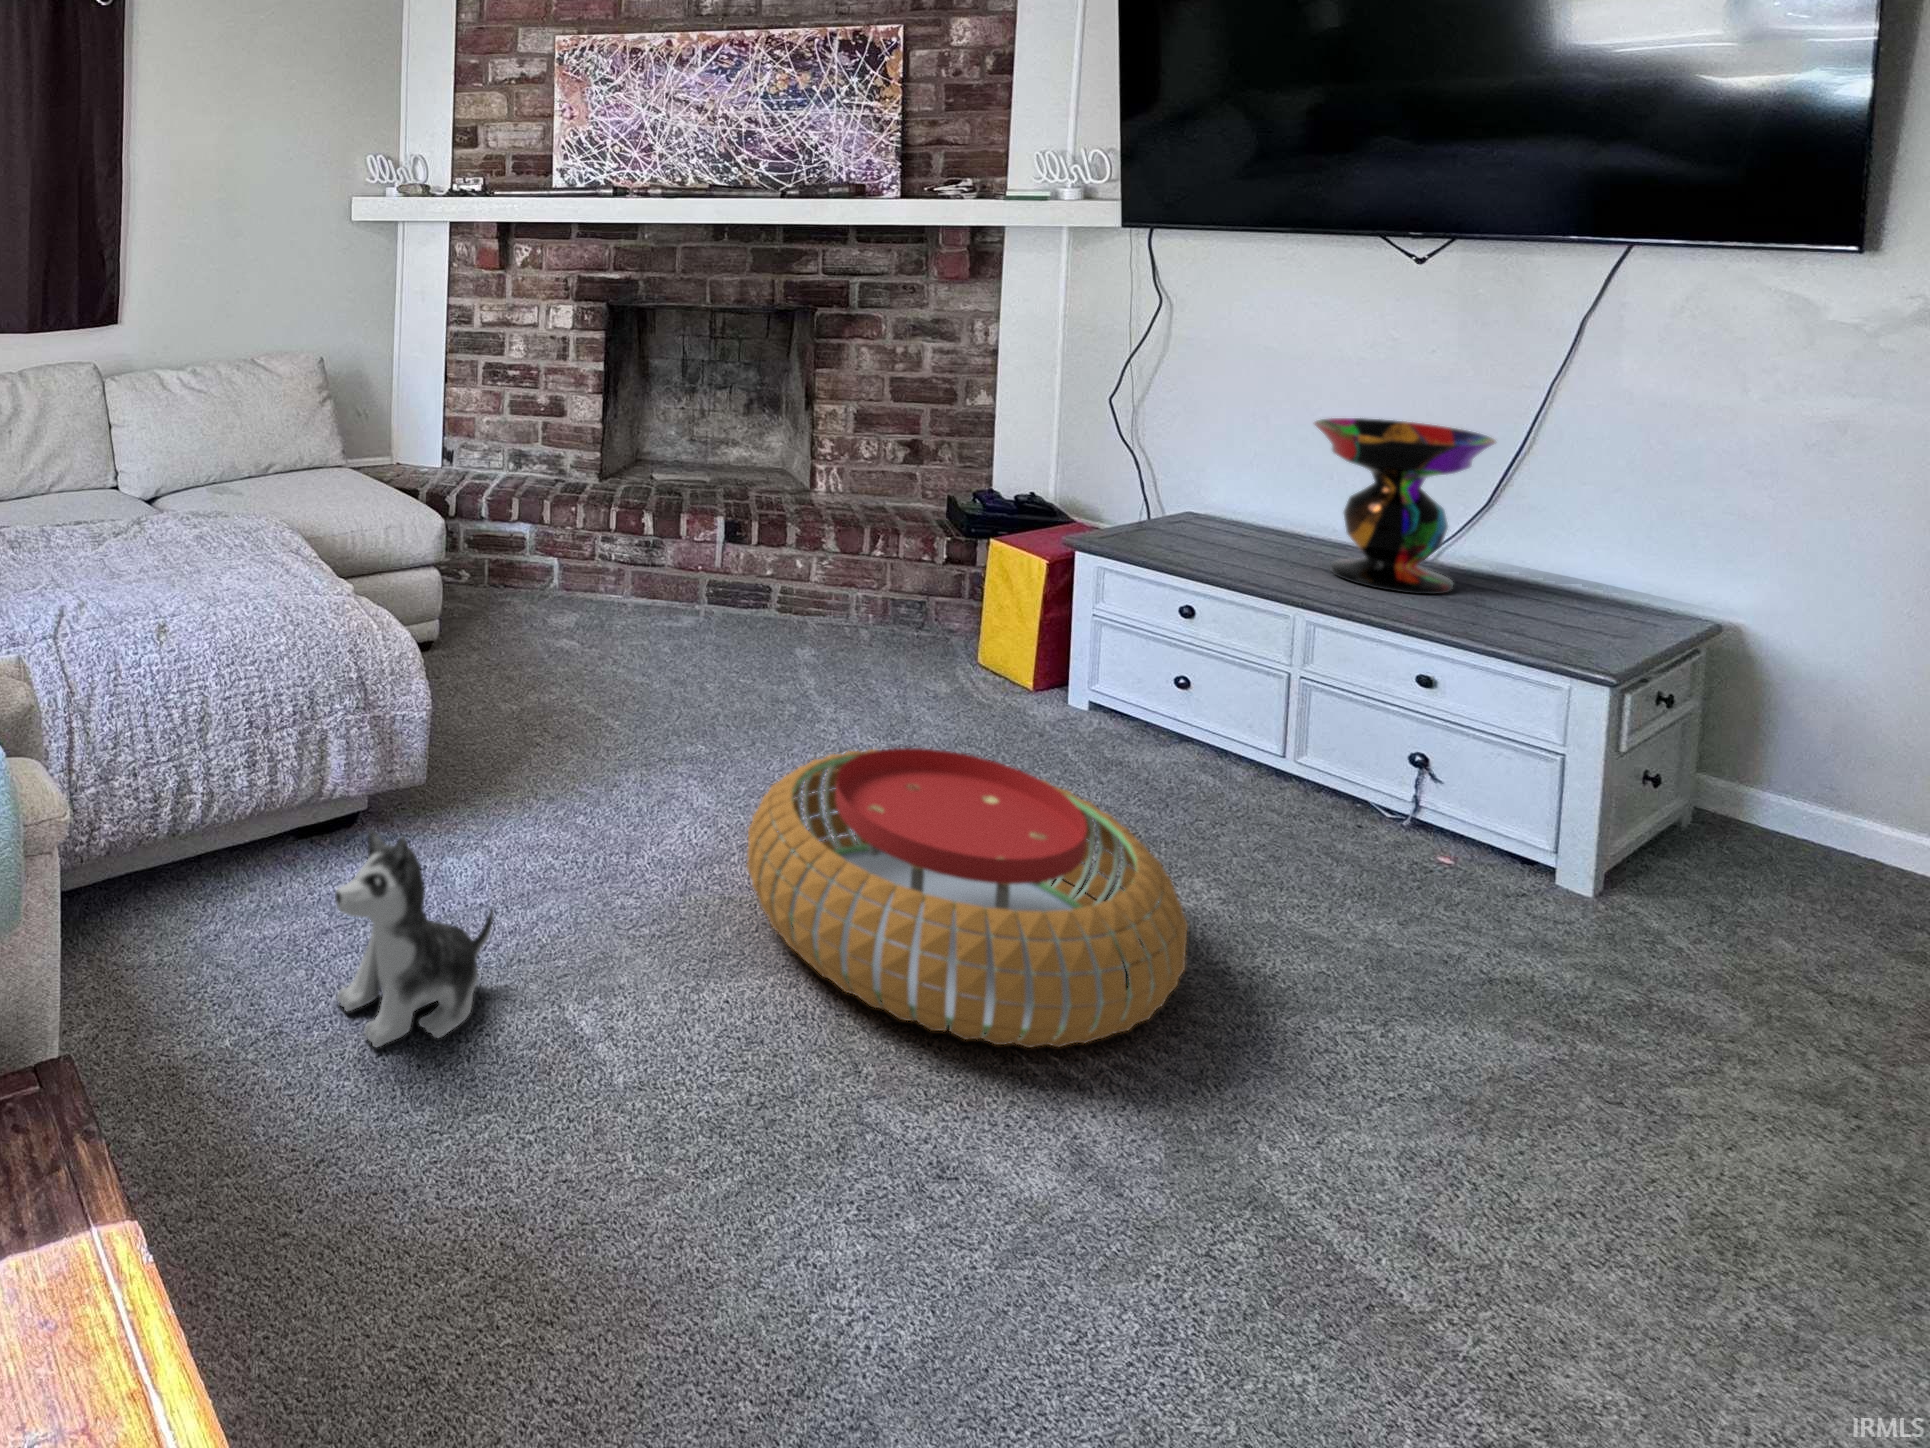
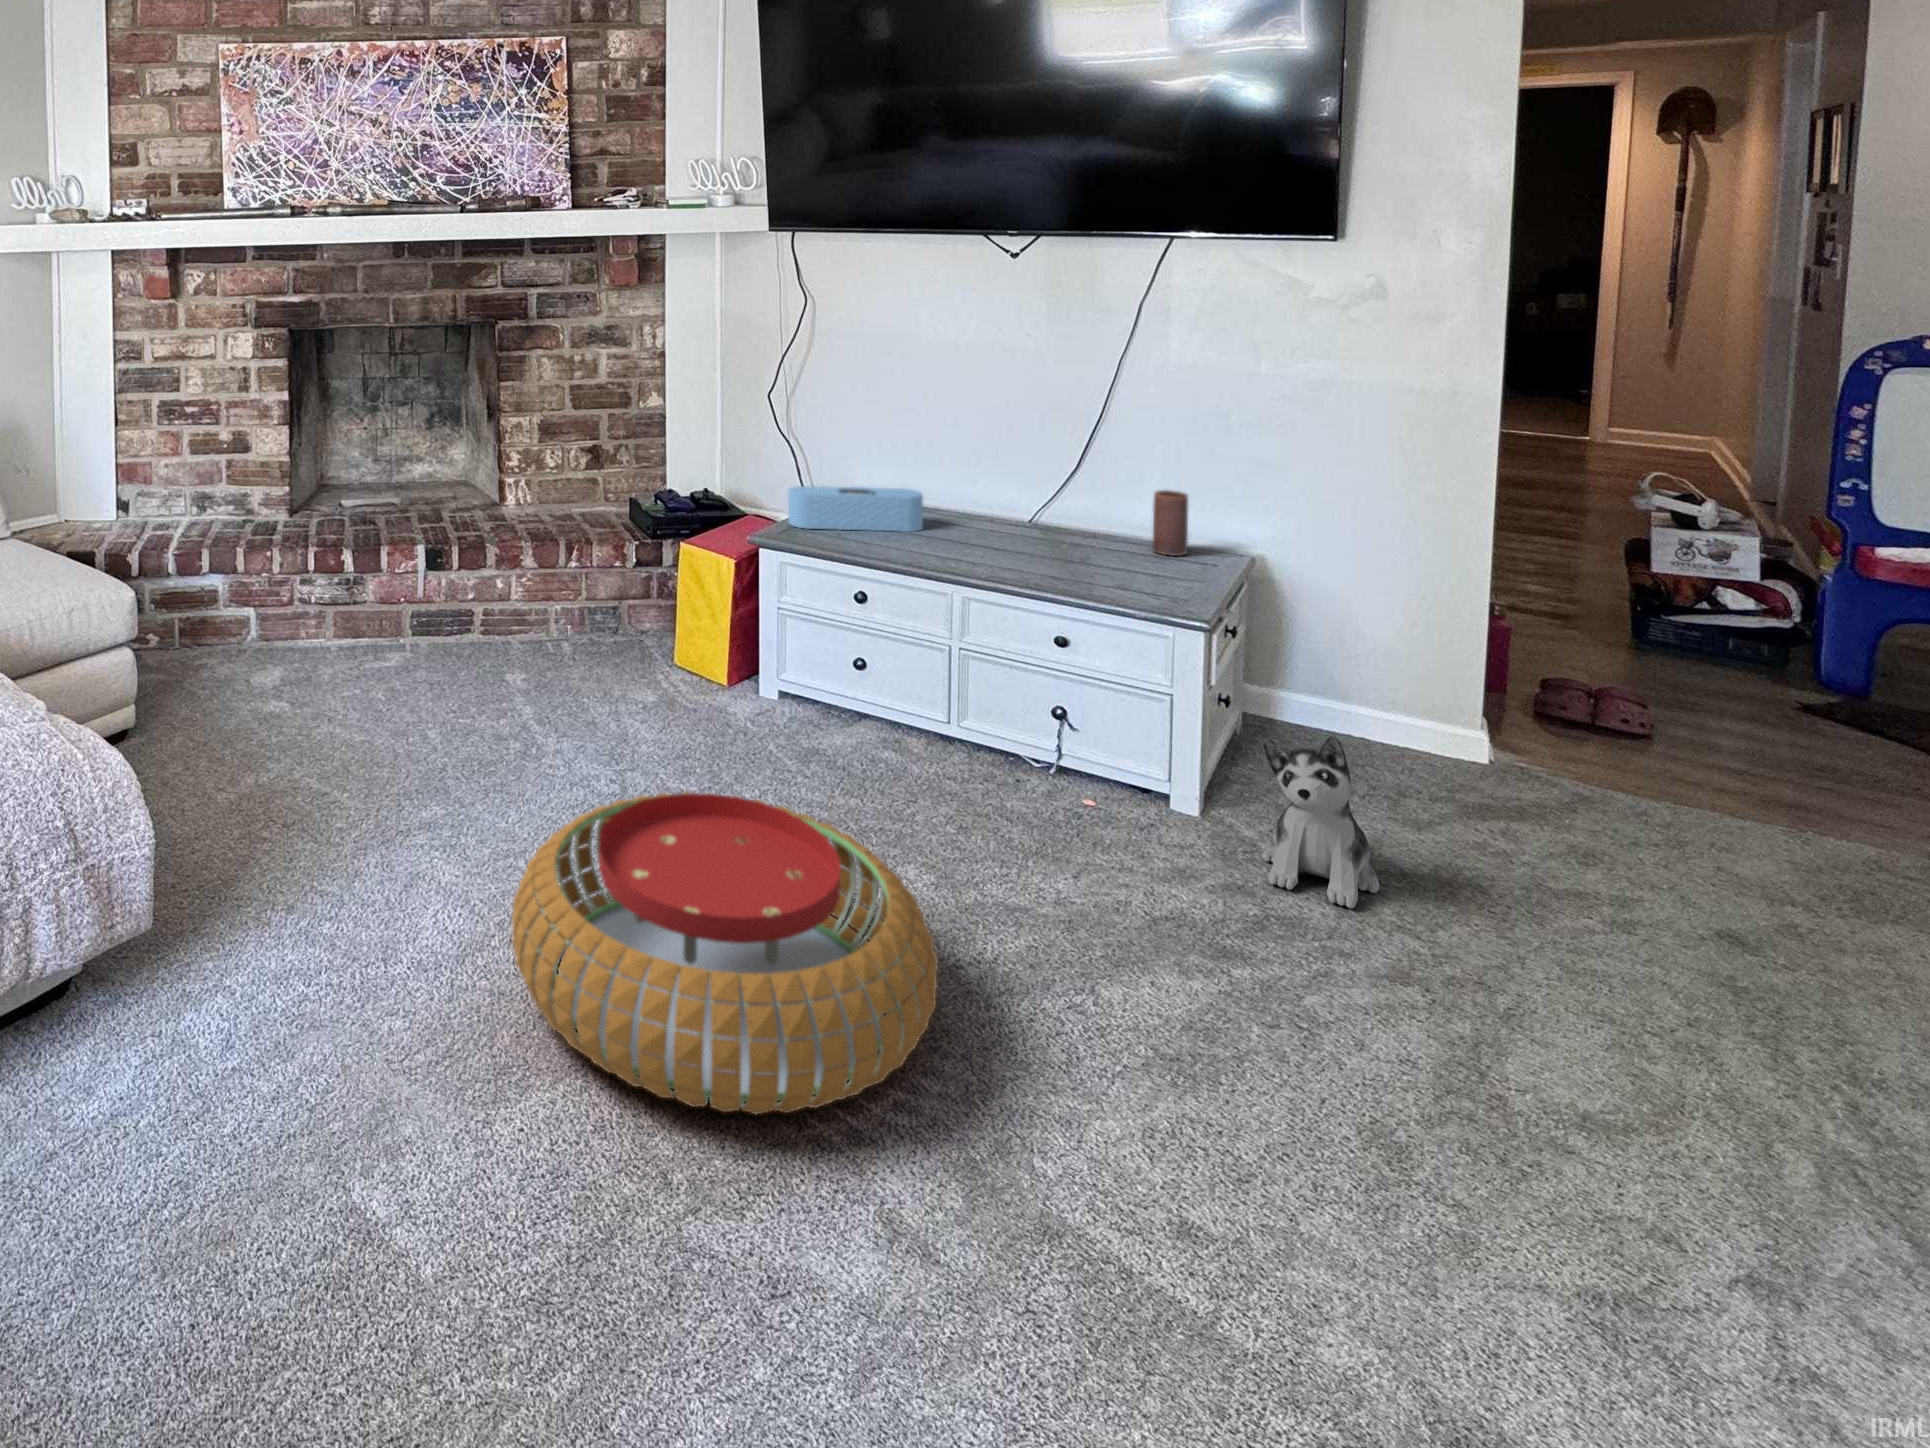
decorative bowl: present [1314,418,1496,594] -> none [955,403,1100,563]
speaker: none [1112,491,1275,550] -> present [788,486,923,532]
candle: none [1564,530,1615,605] -> present [1153,490,1188,556]
plush toy: present [335,830,494,1047] -> present [1262,736,1379,908]

